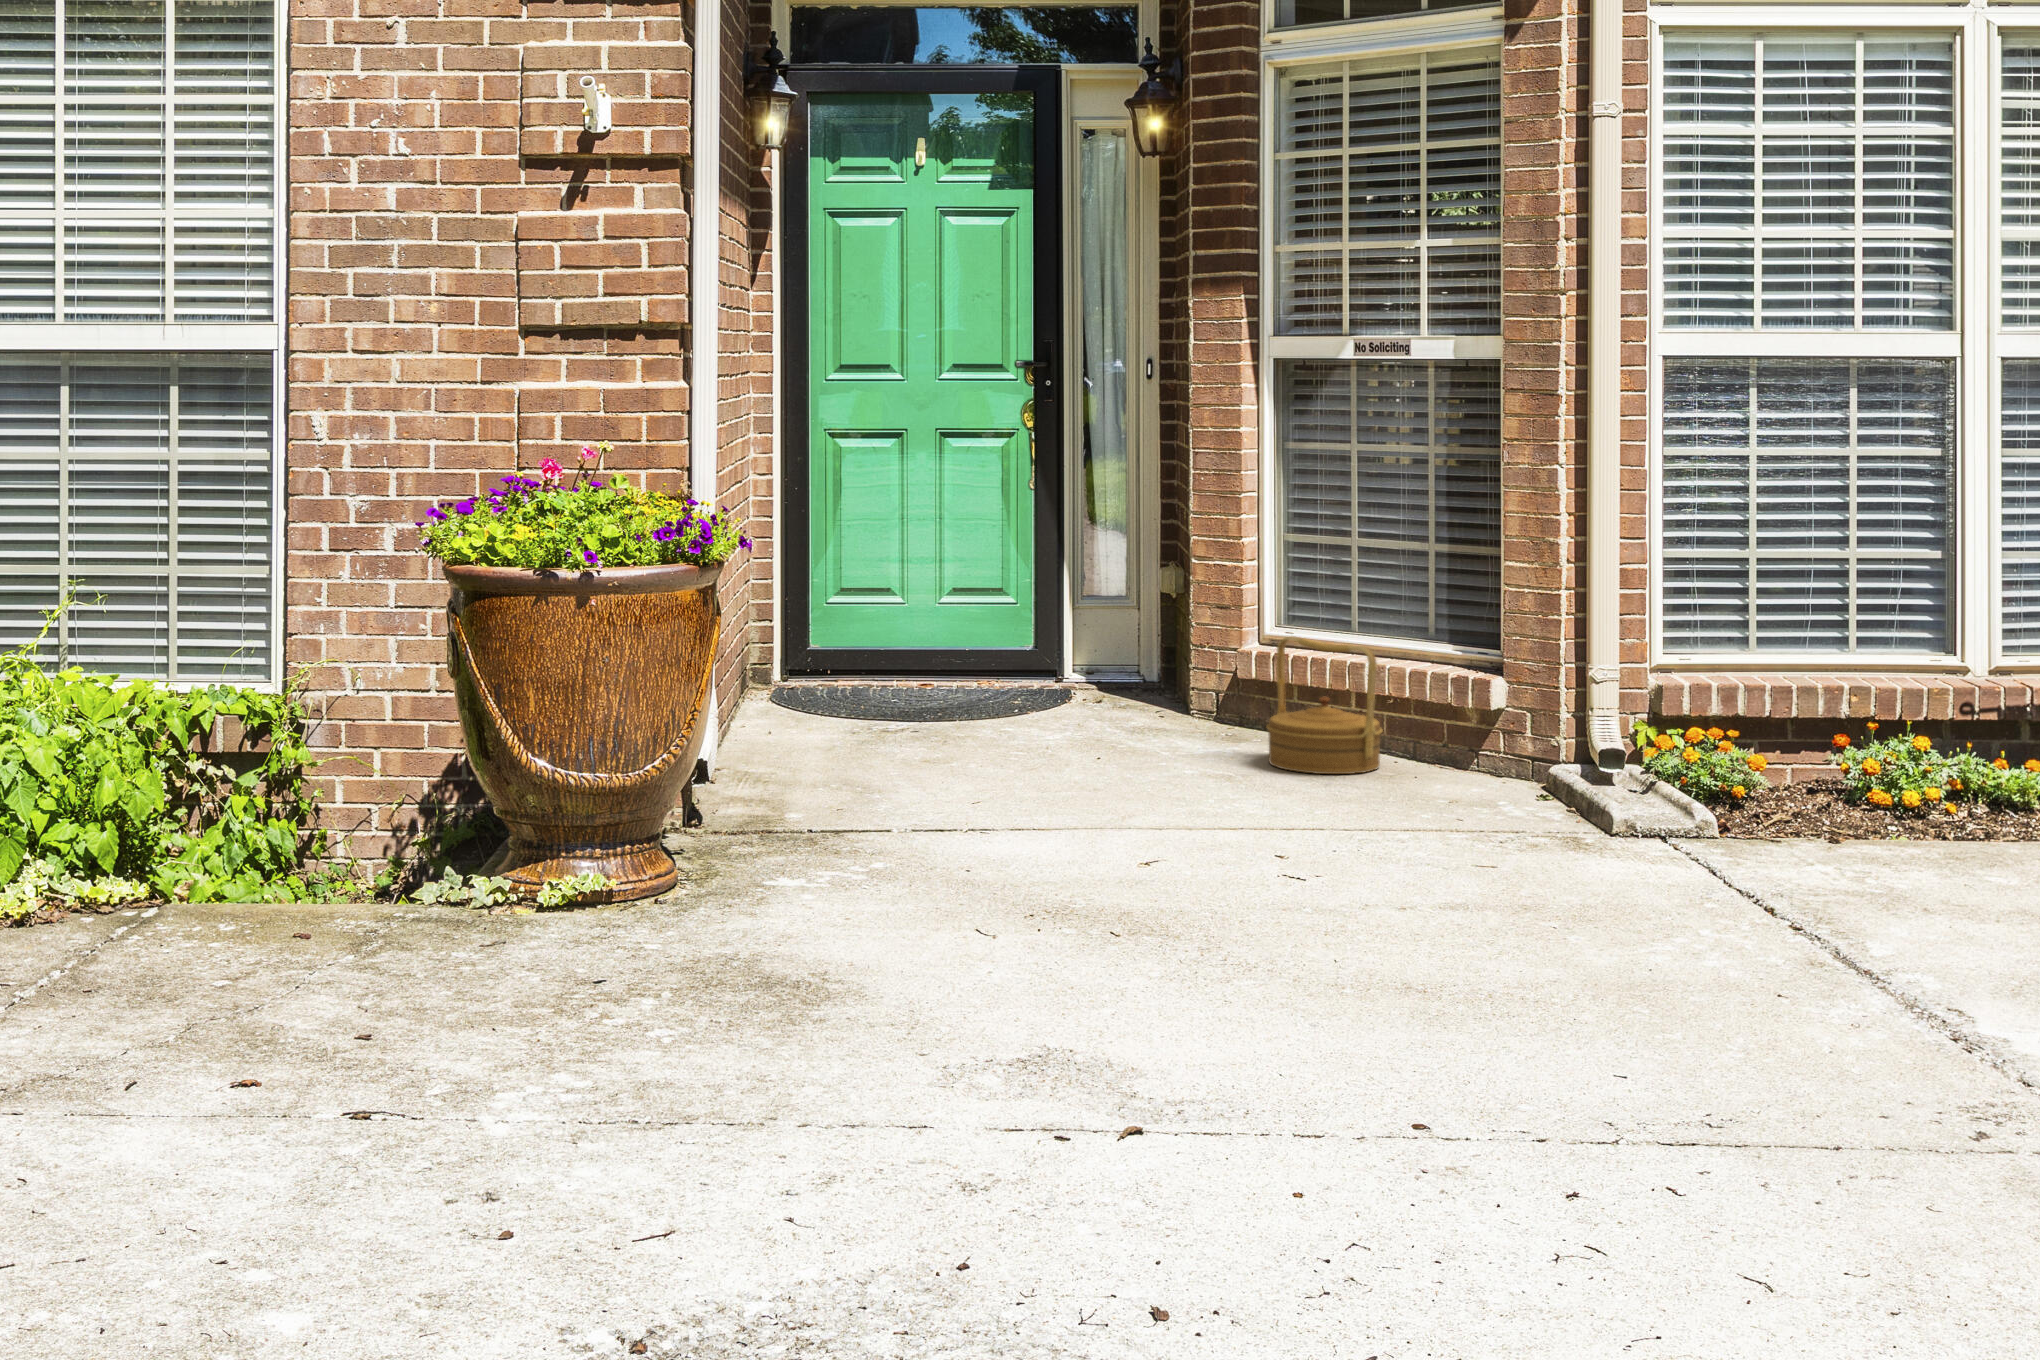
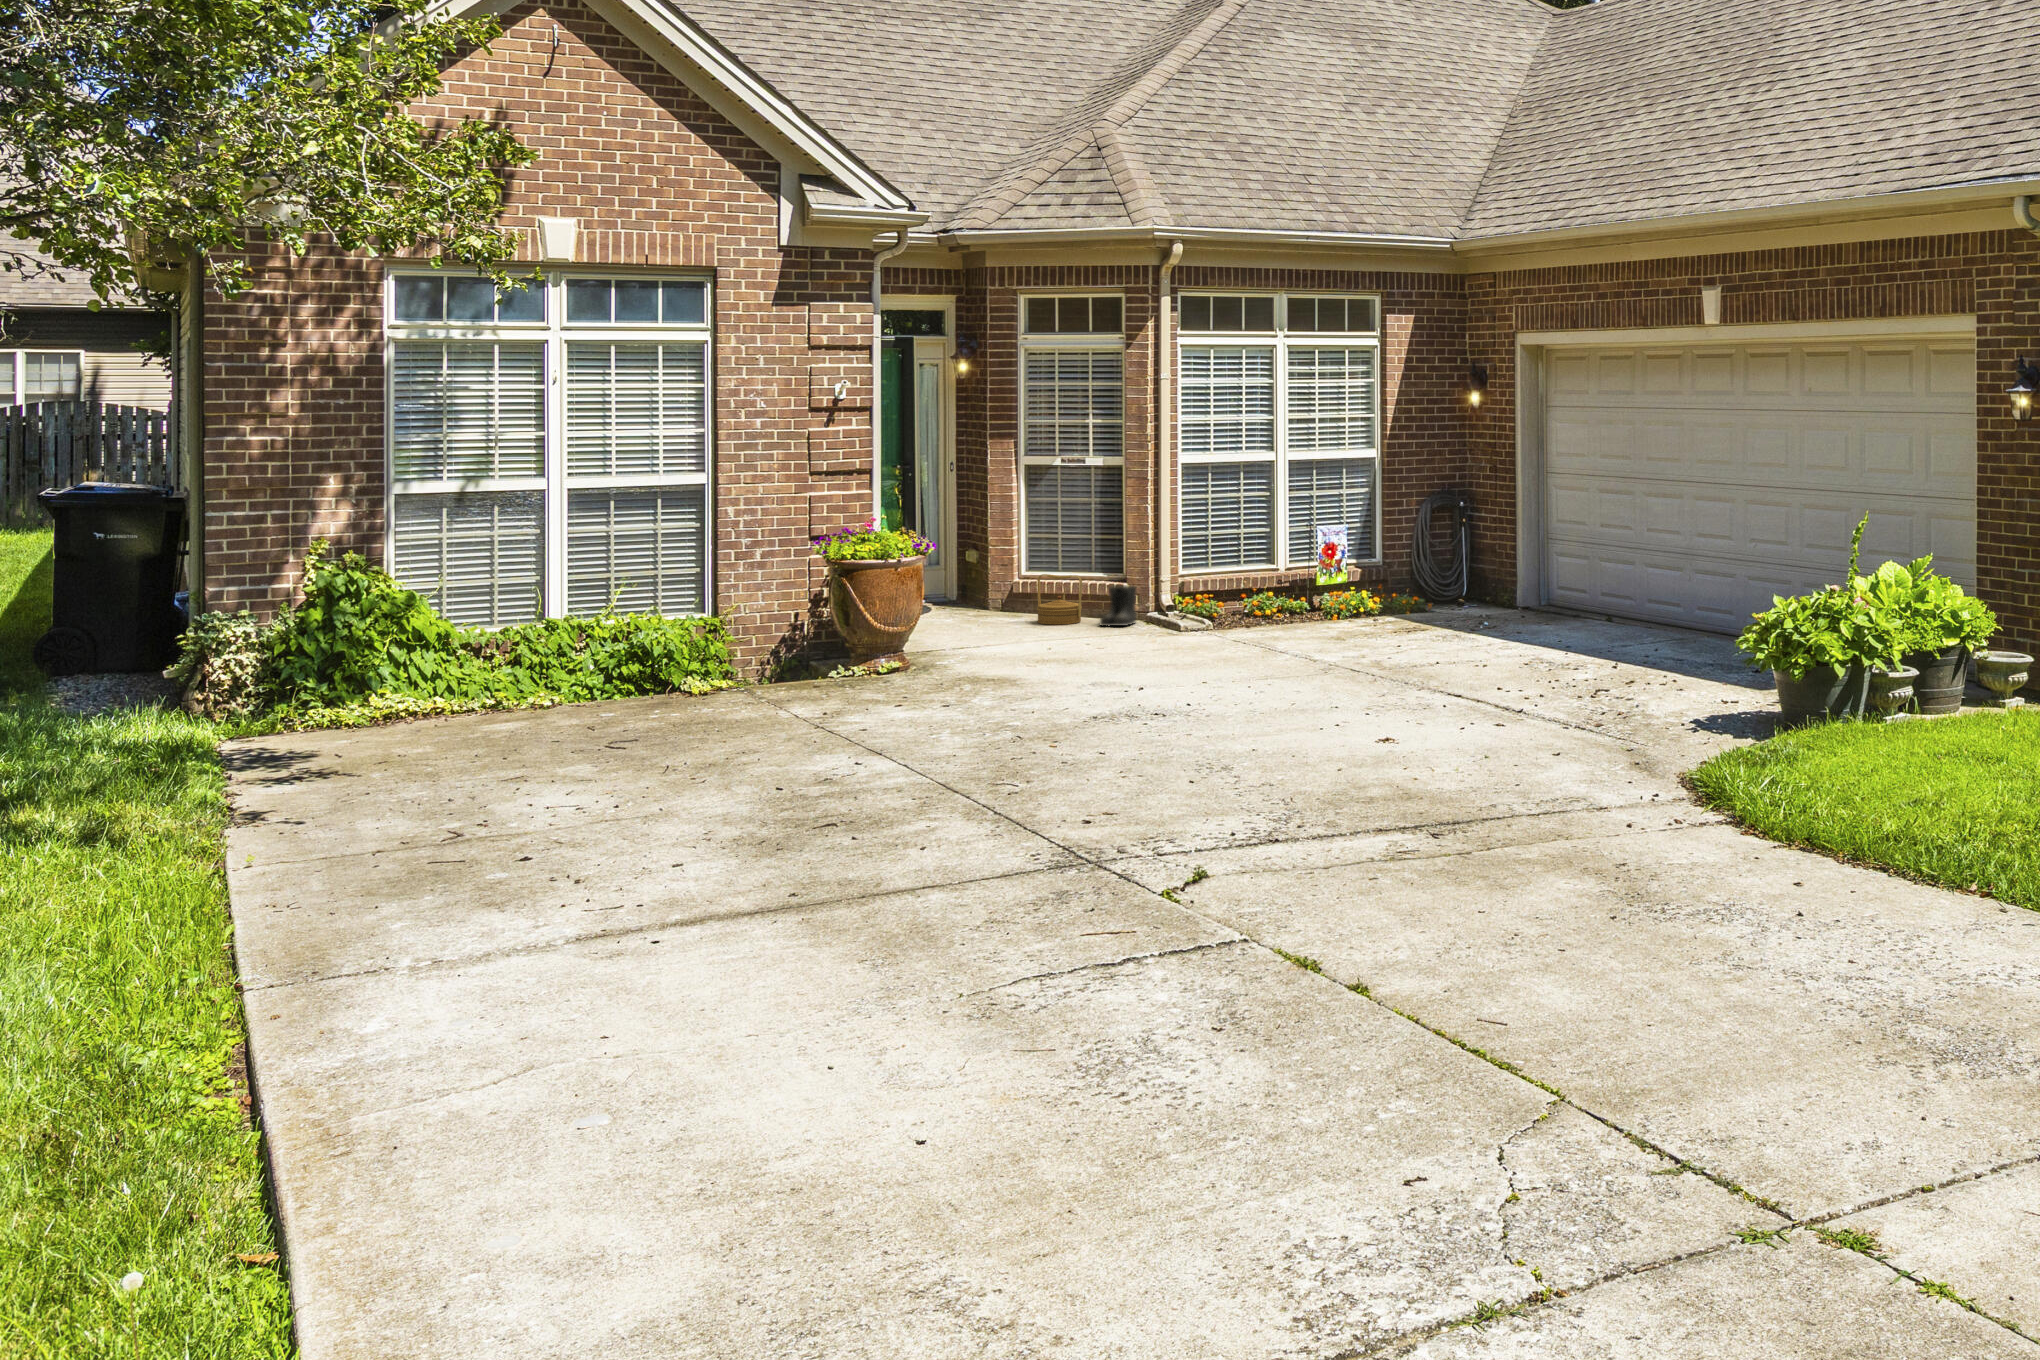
boots: none [1401,682,1522,799] -> present [1100,585,1137,626]

